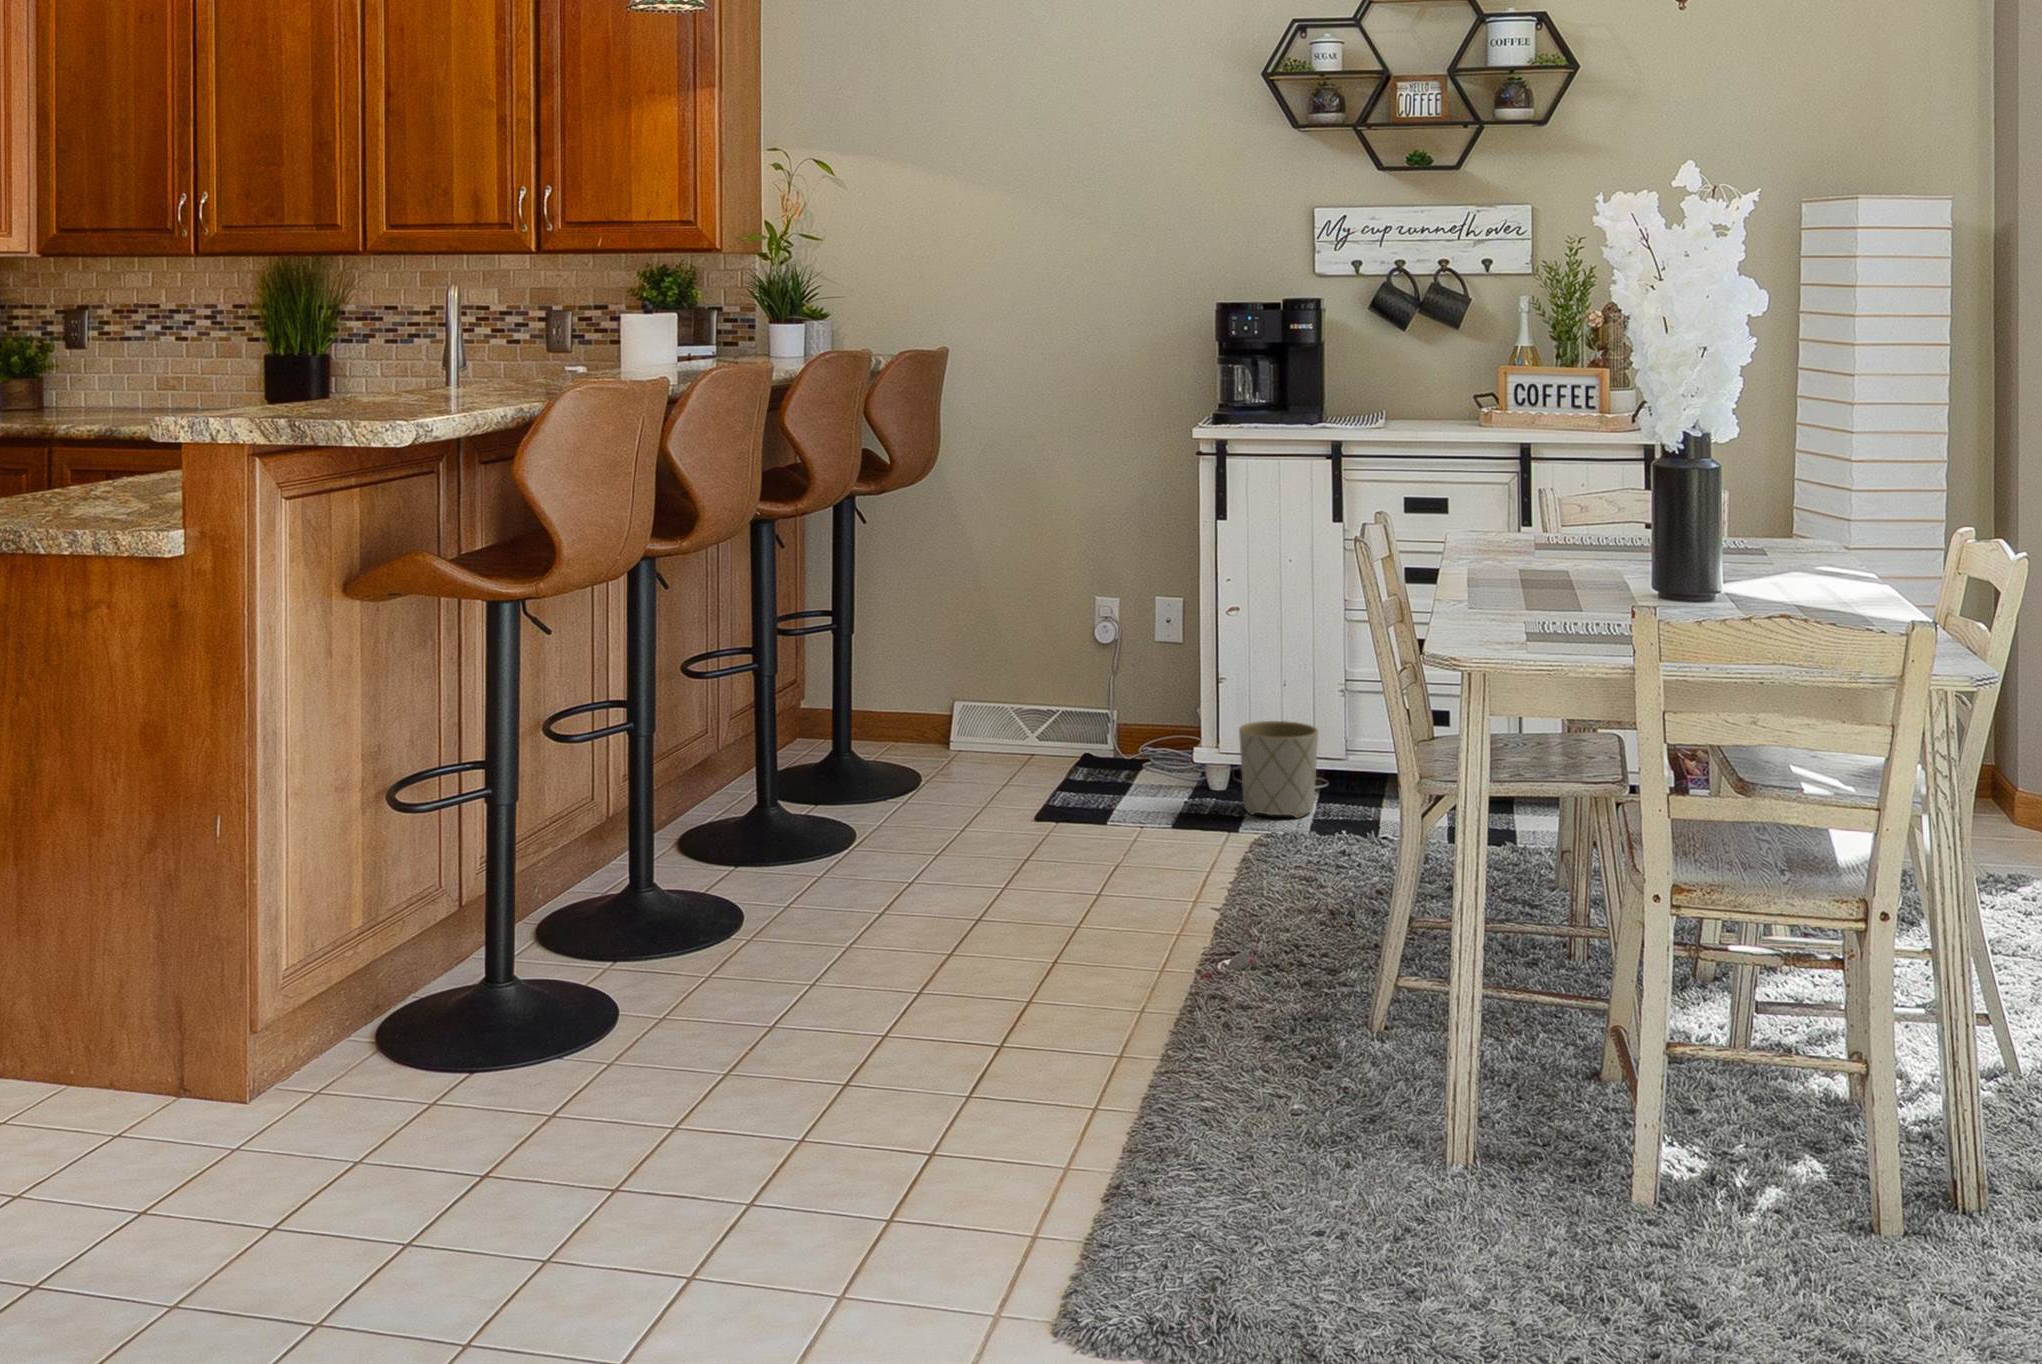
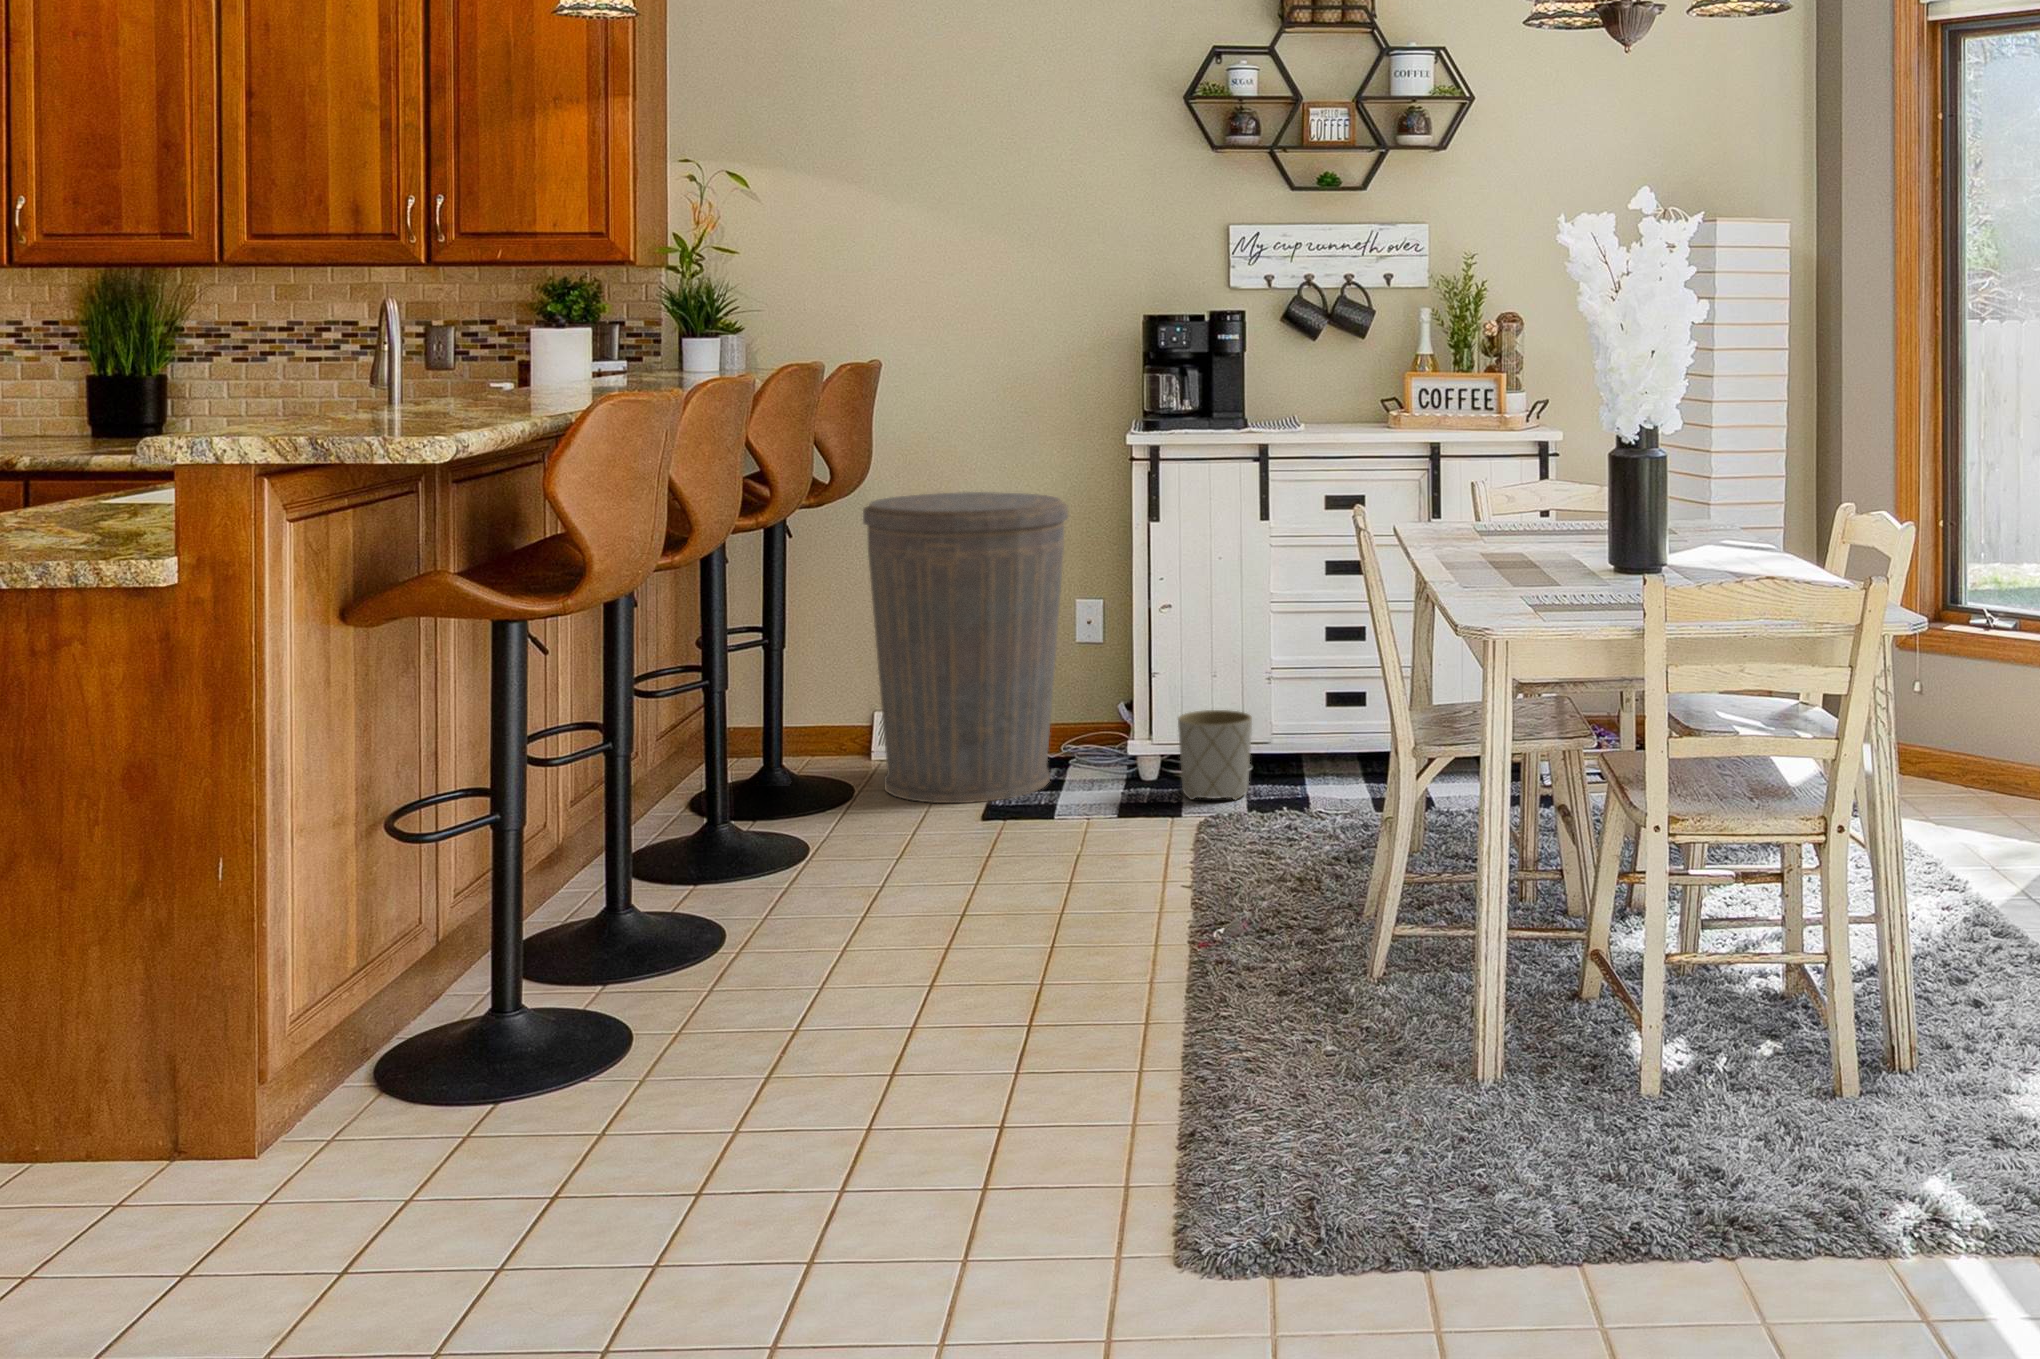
trash can: none [928,484,1134,801] -> present [863,492,1068,803]

